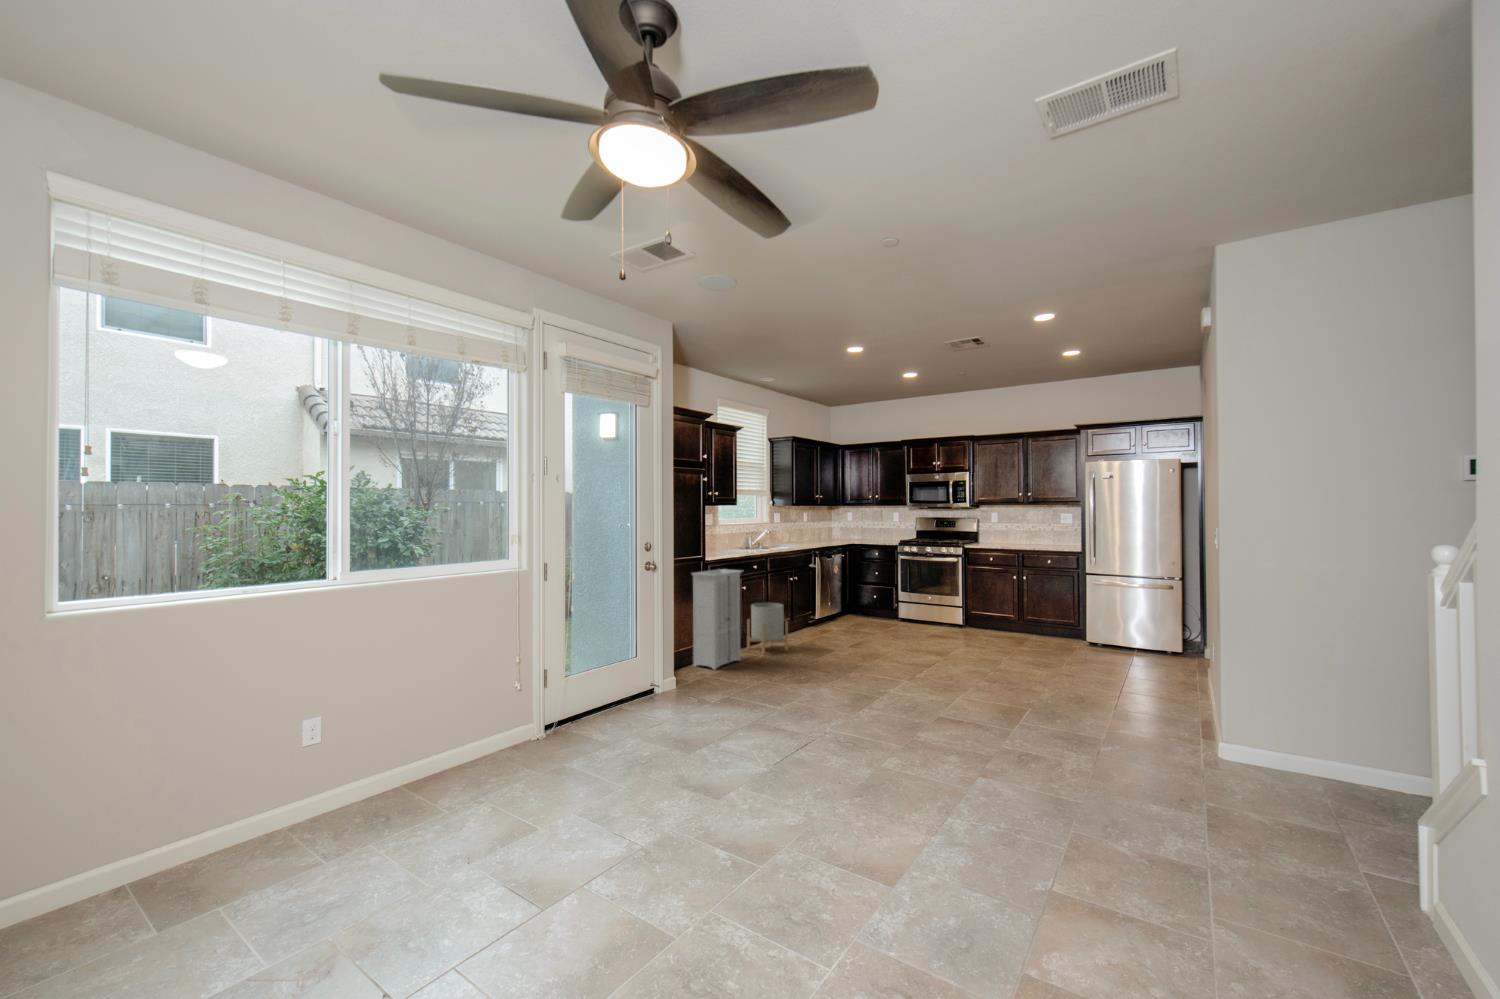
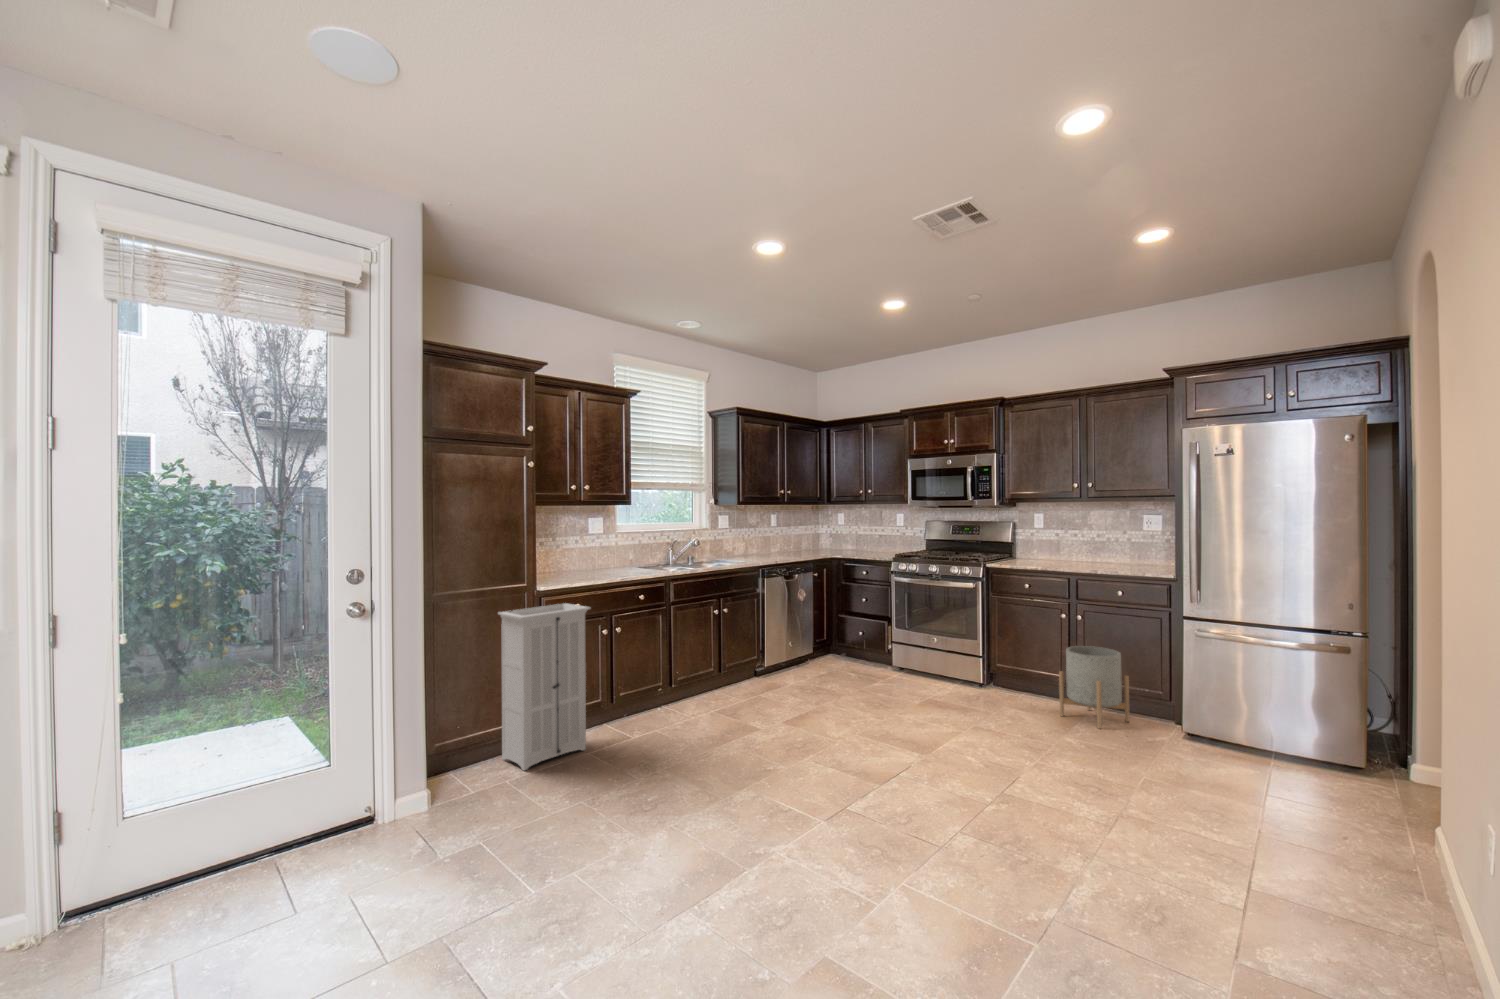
planter: present [747,603,788,654] -> present [1059,646,1130,729]

